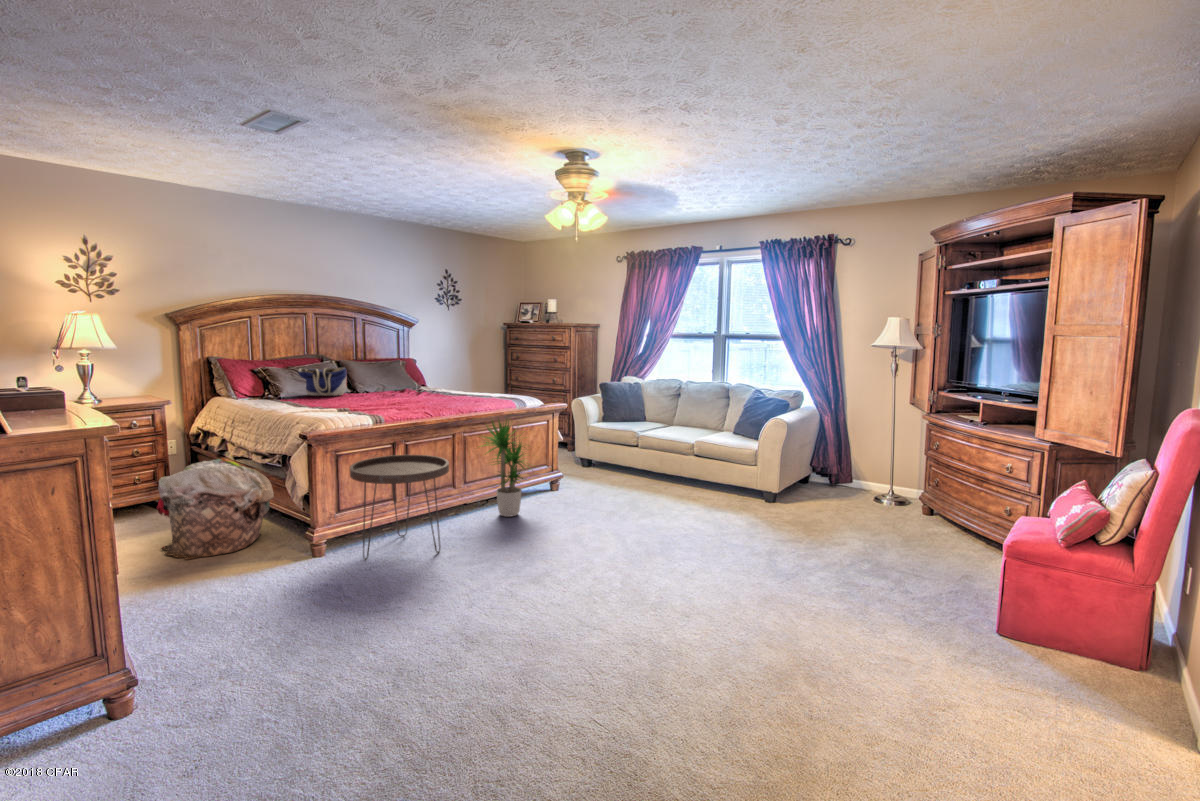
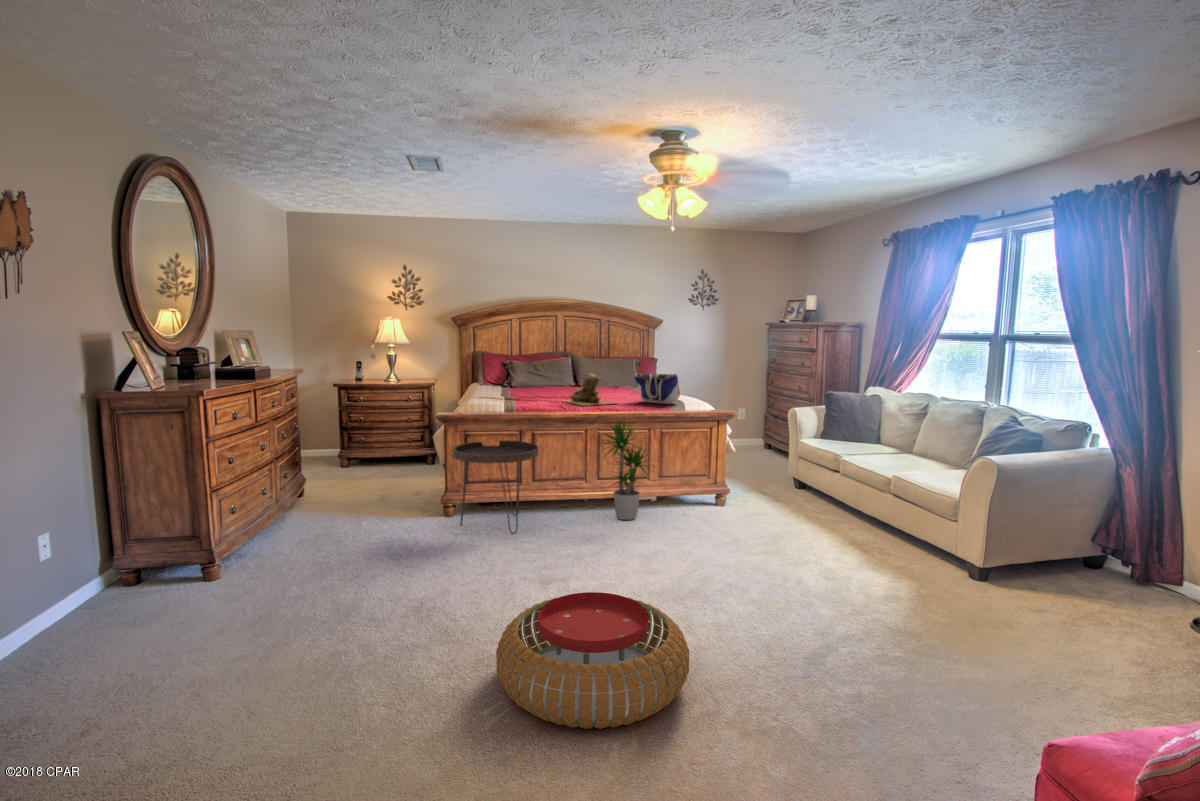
tote bag: present [298,368,347,396] -> present [634,373,680,404]
teddy bear: none [407,377,472,410] -> present [566,373,613,405]
laundry basket: present [157,459,274,560] -> none [373,428,448,500]
pouf: none [652,561,818,671] -> present [496,592,689,729]

